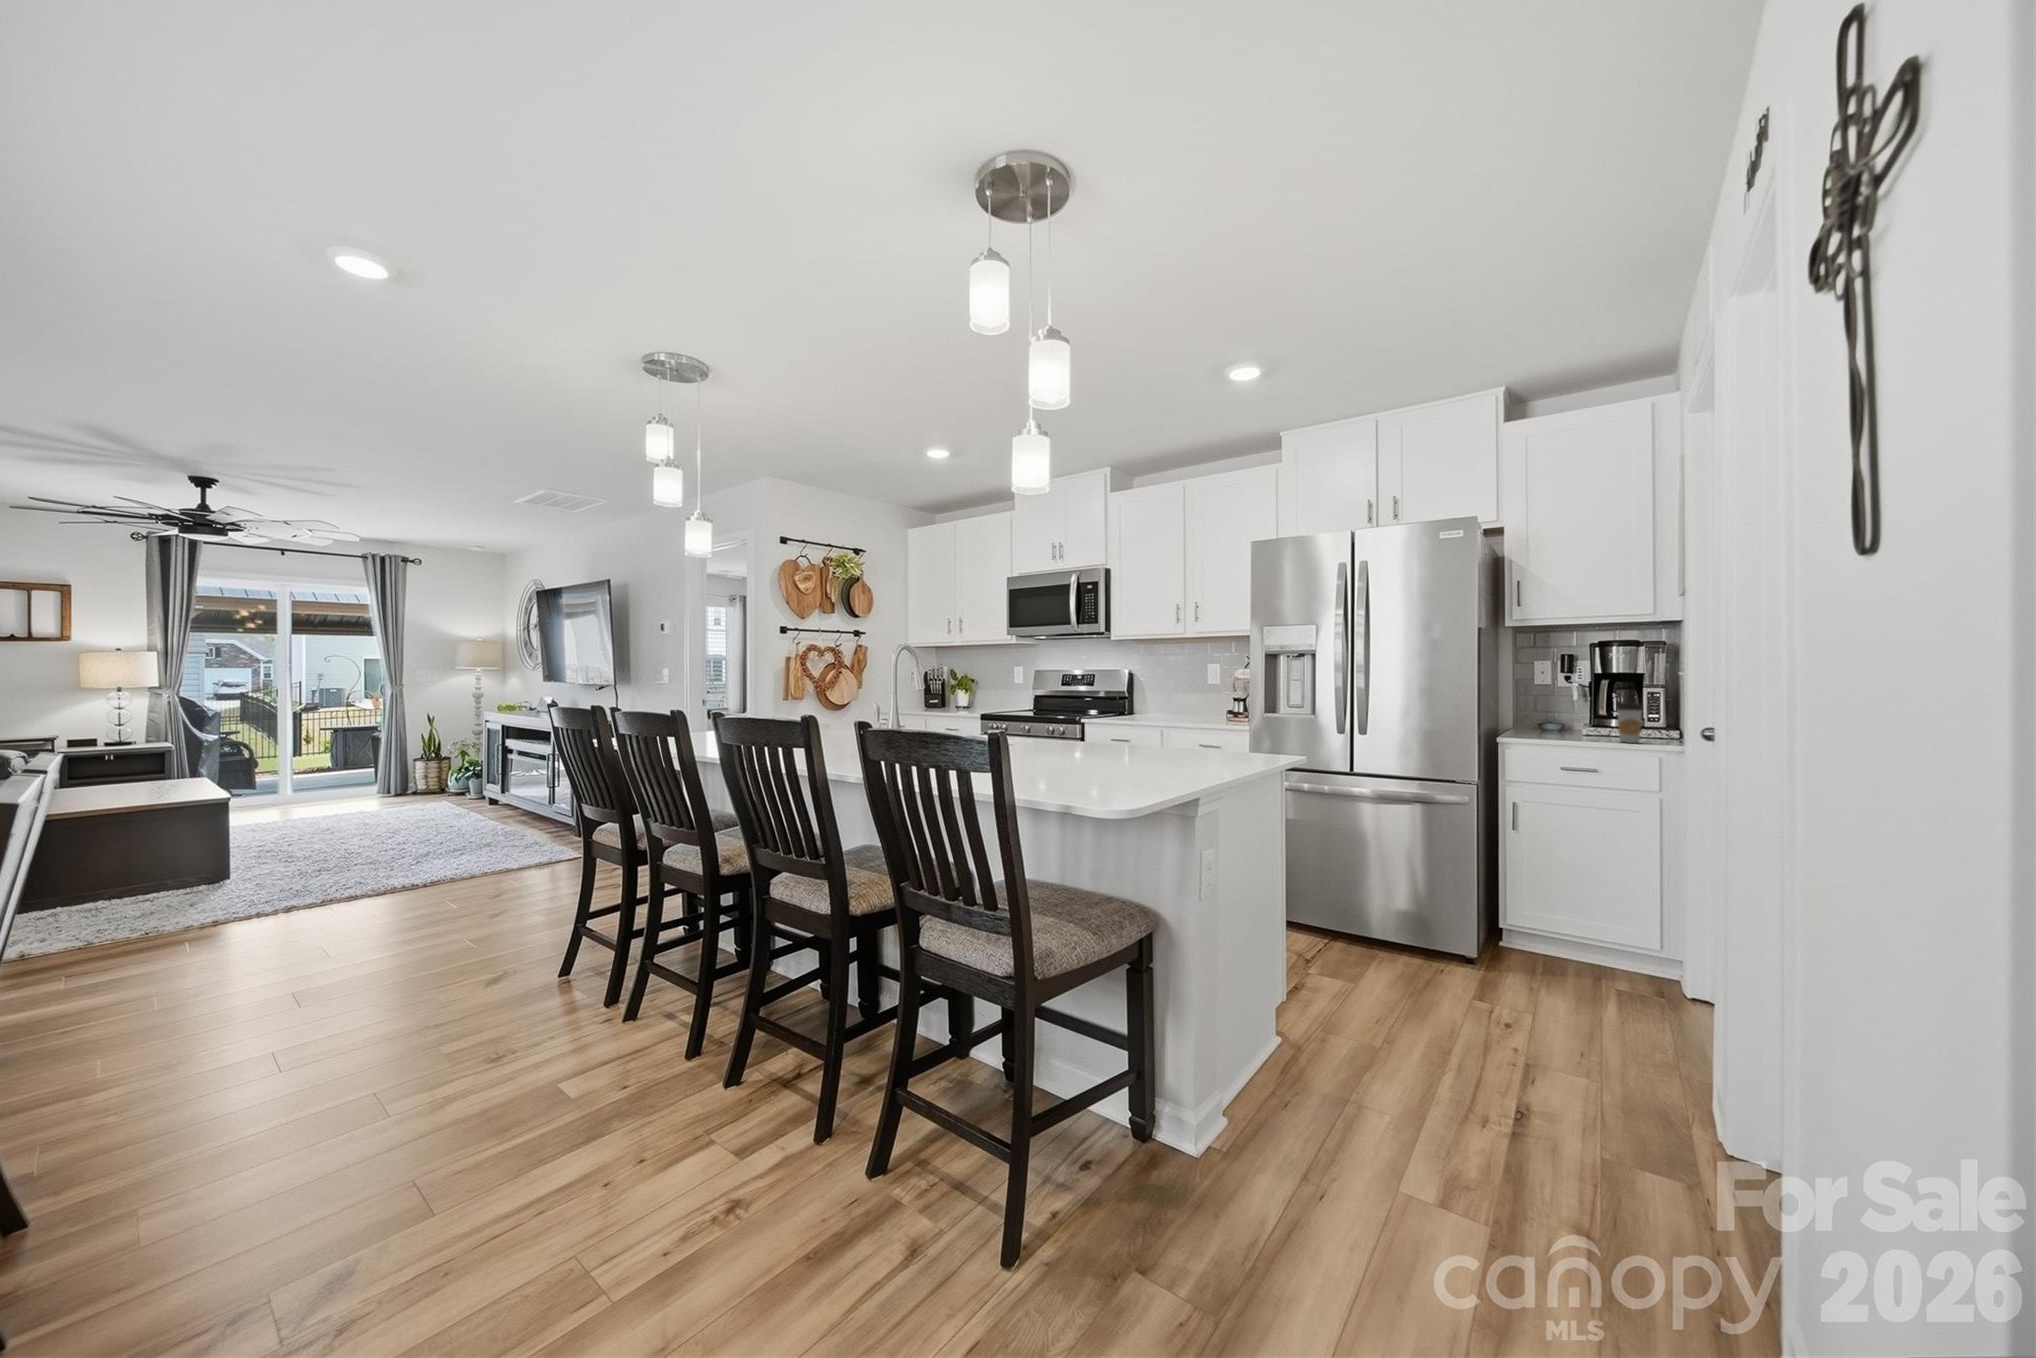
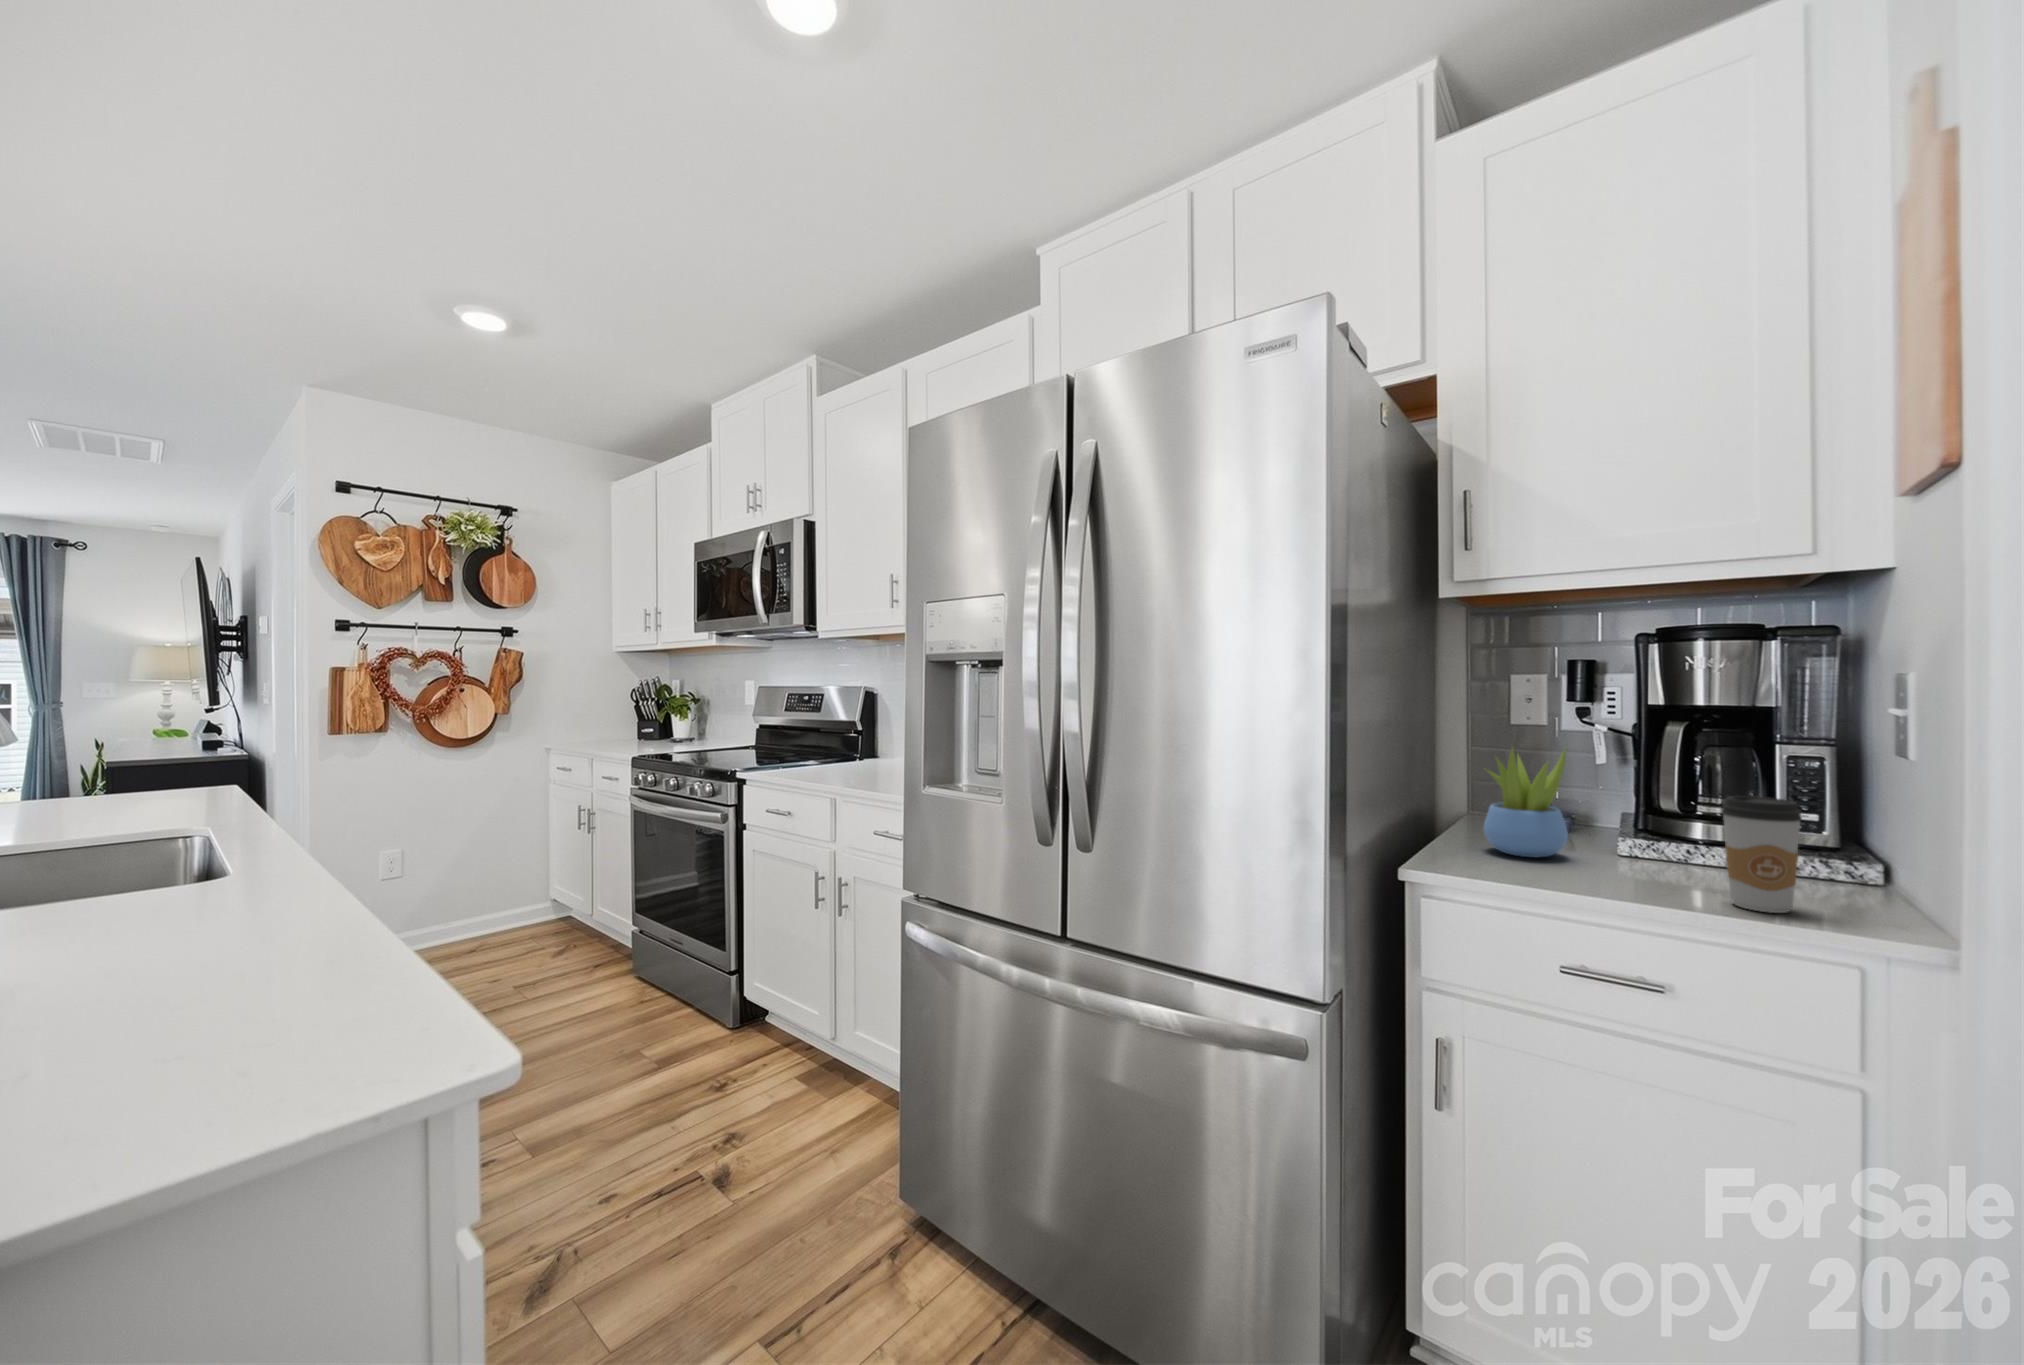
succulent plant: none [1526,688,1561,735] -> present [1483,748,1568,858]

